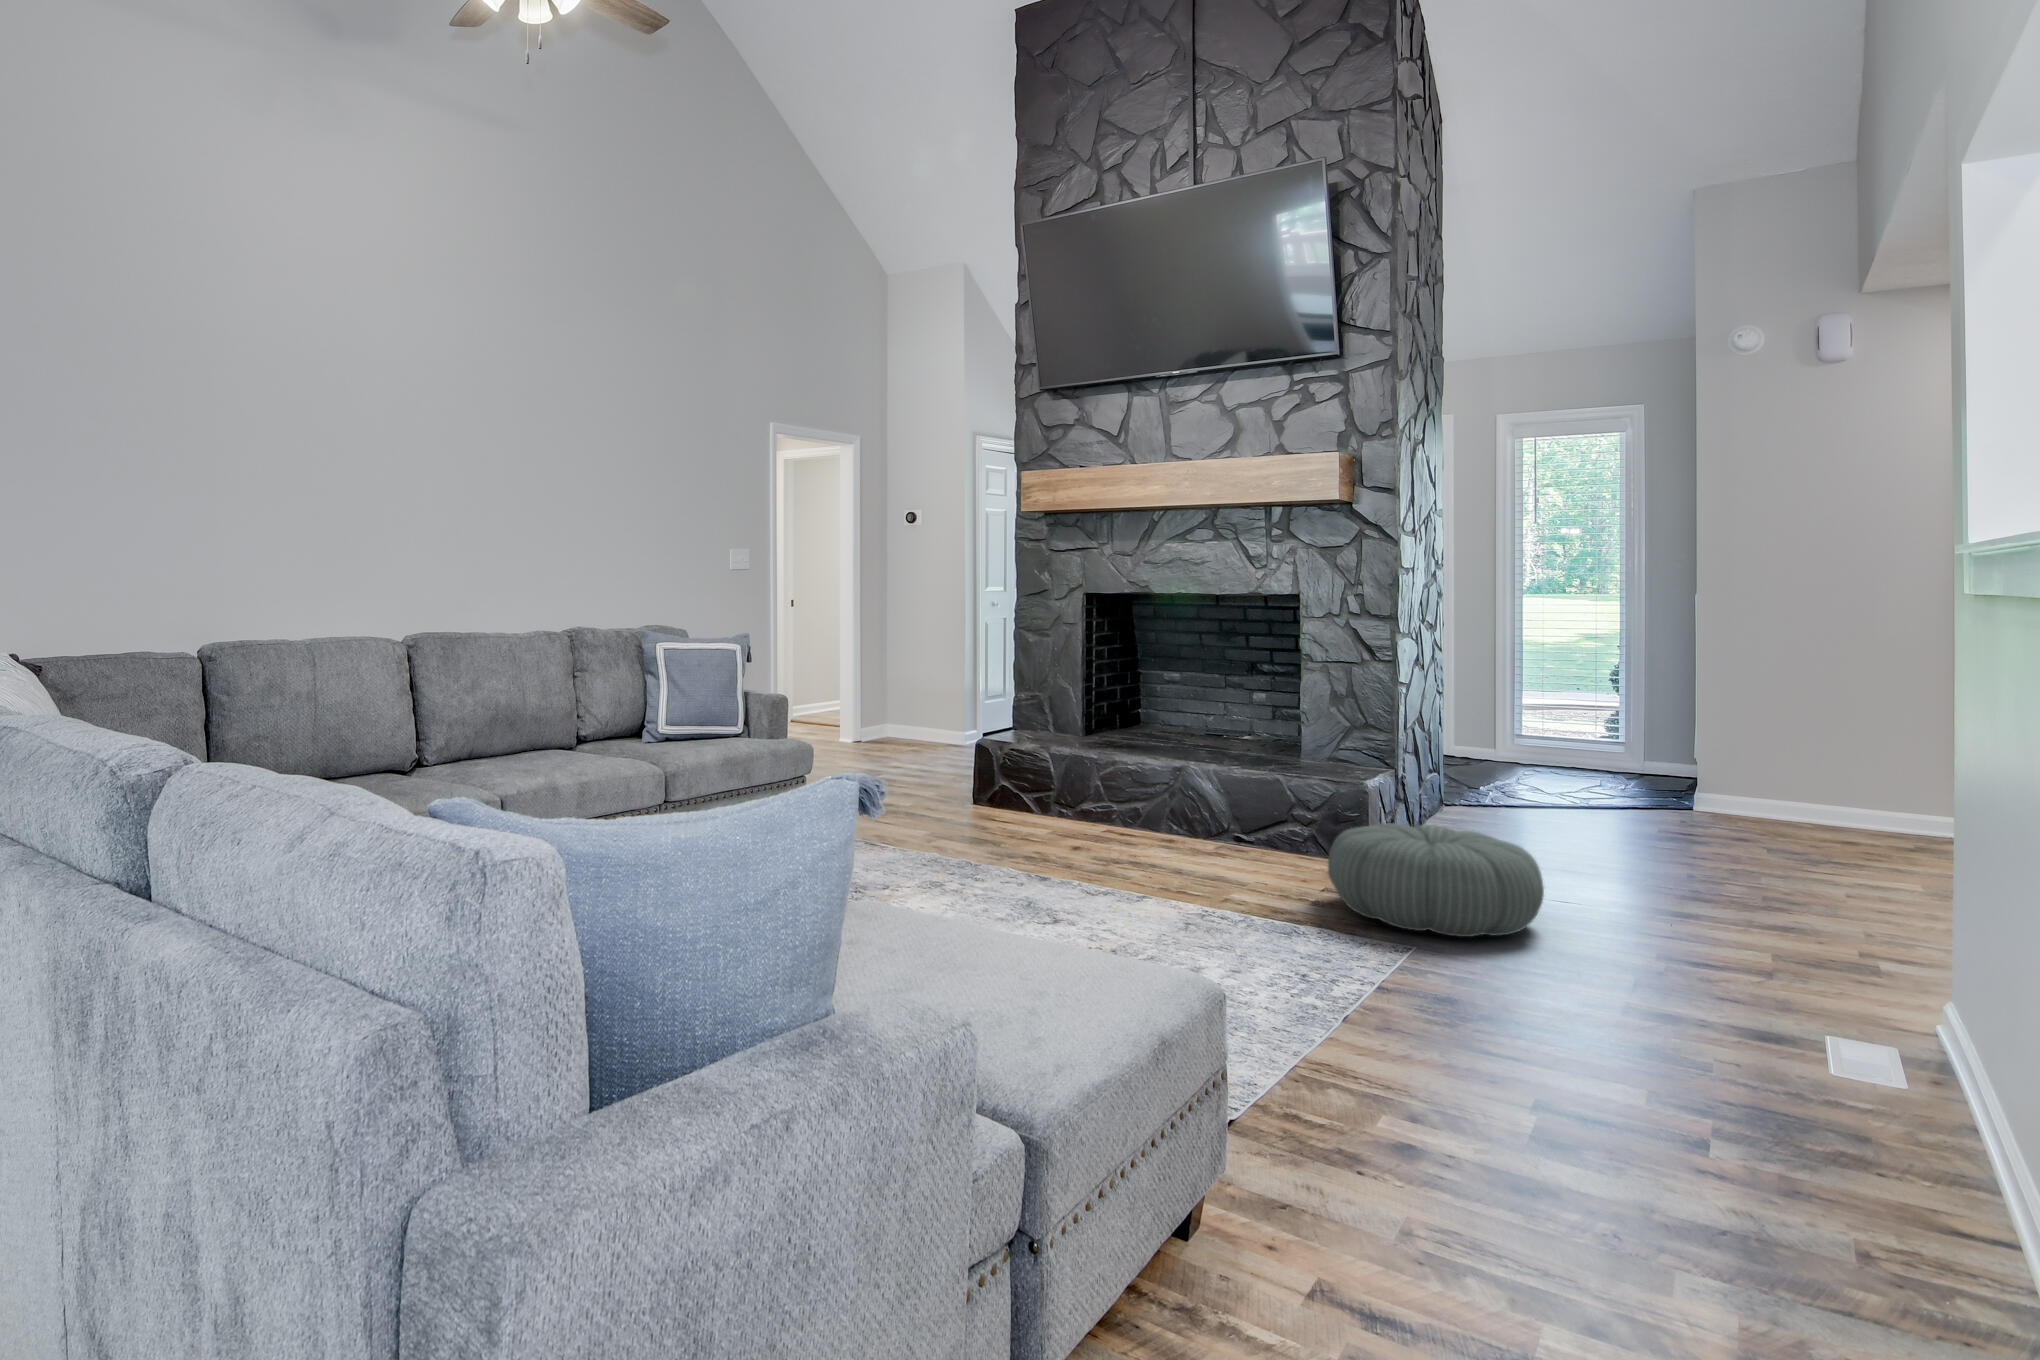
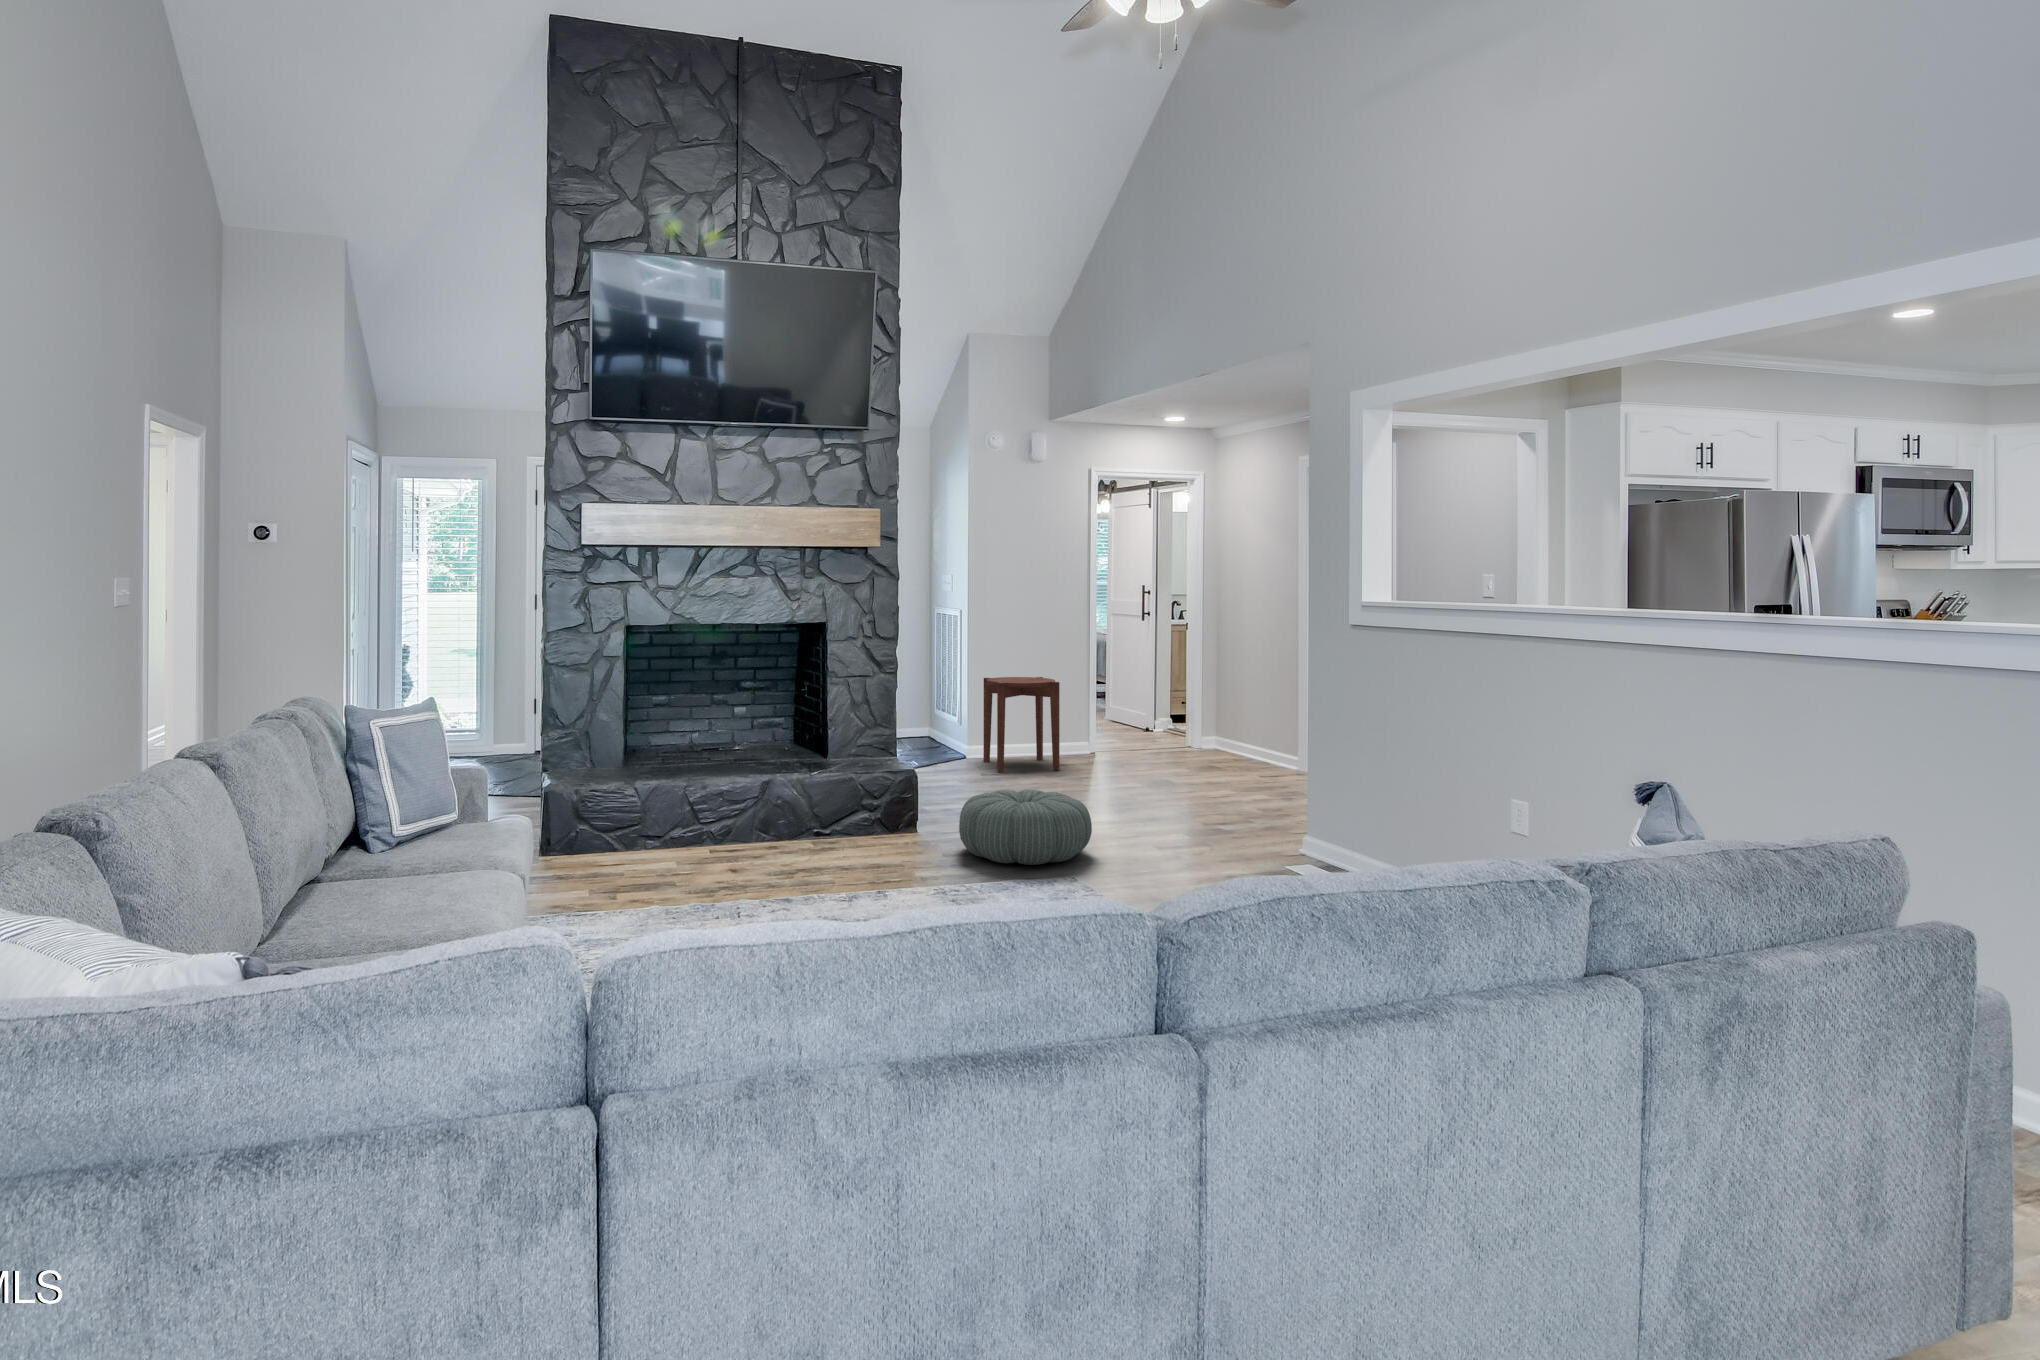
side table: none [1671,702,1808,857] -> present [983,677,1060,772]

